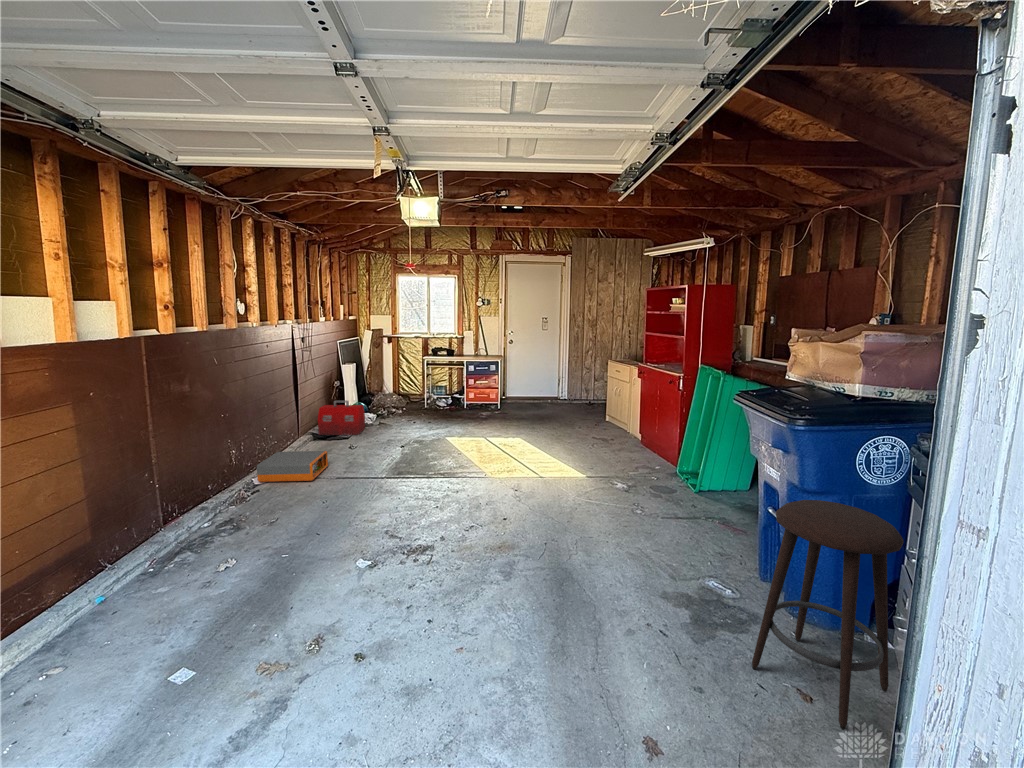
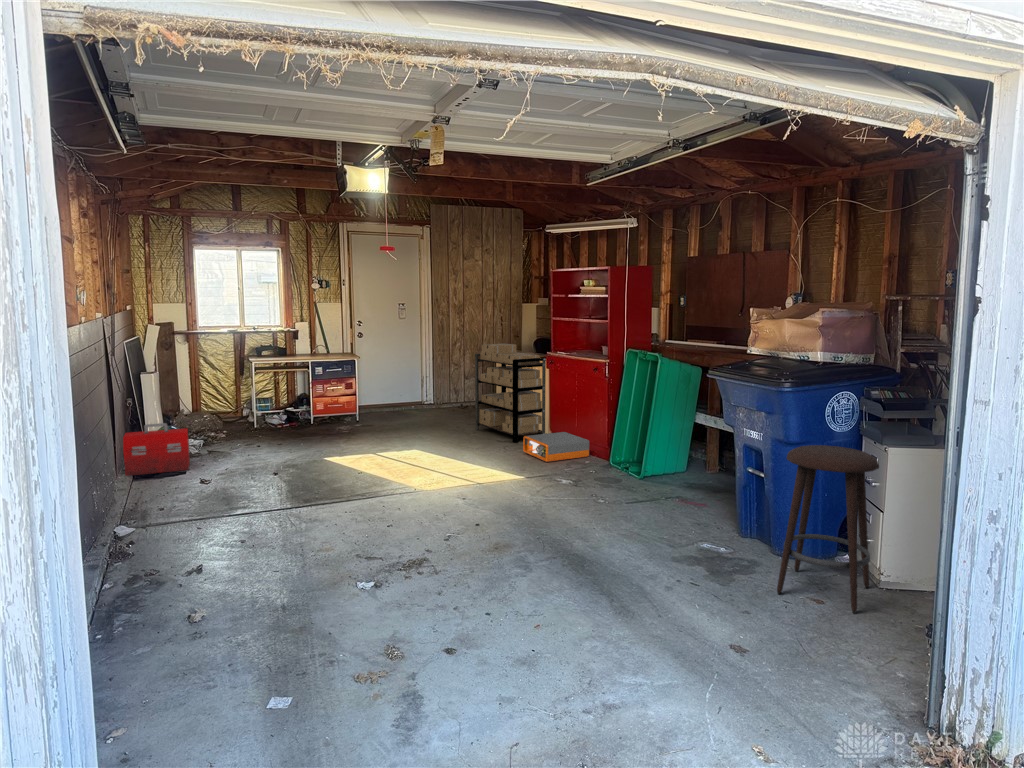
shelving unit: none [583,353,639,438] -> present [475,344,546,443]
storage box: present [257,451,328,482] -> present [523,432,590,462]

